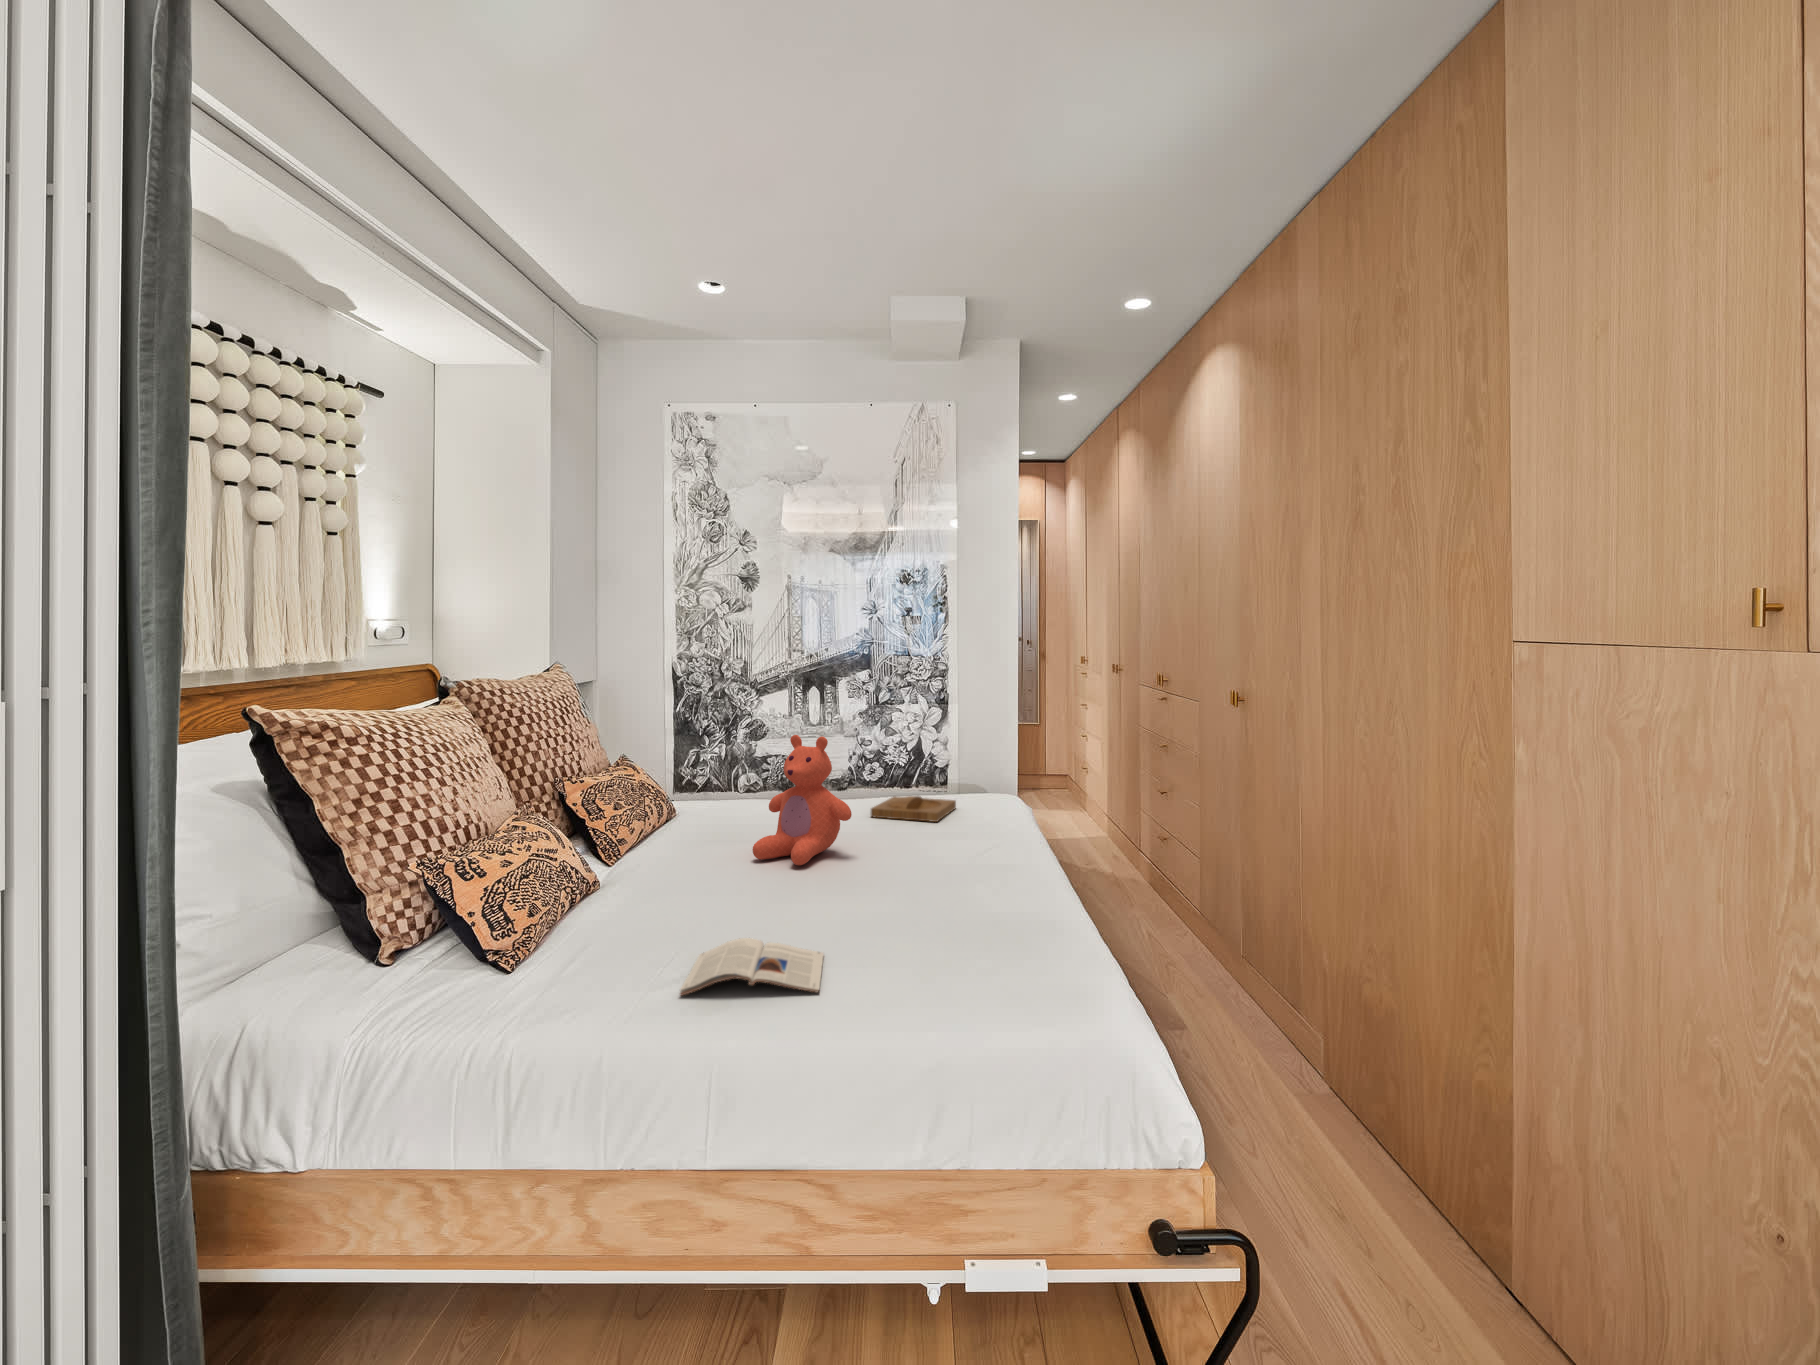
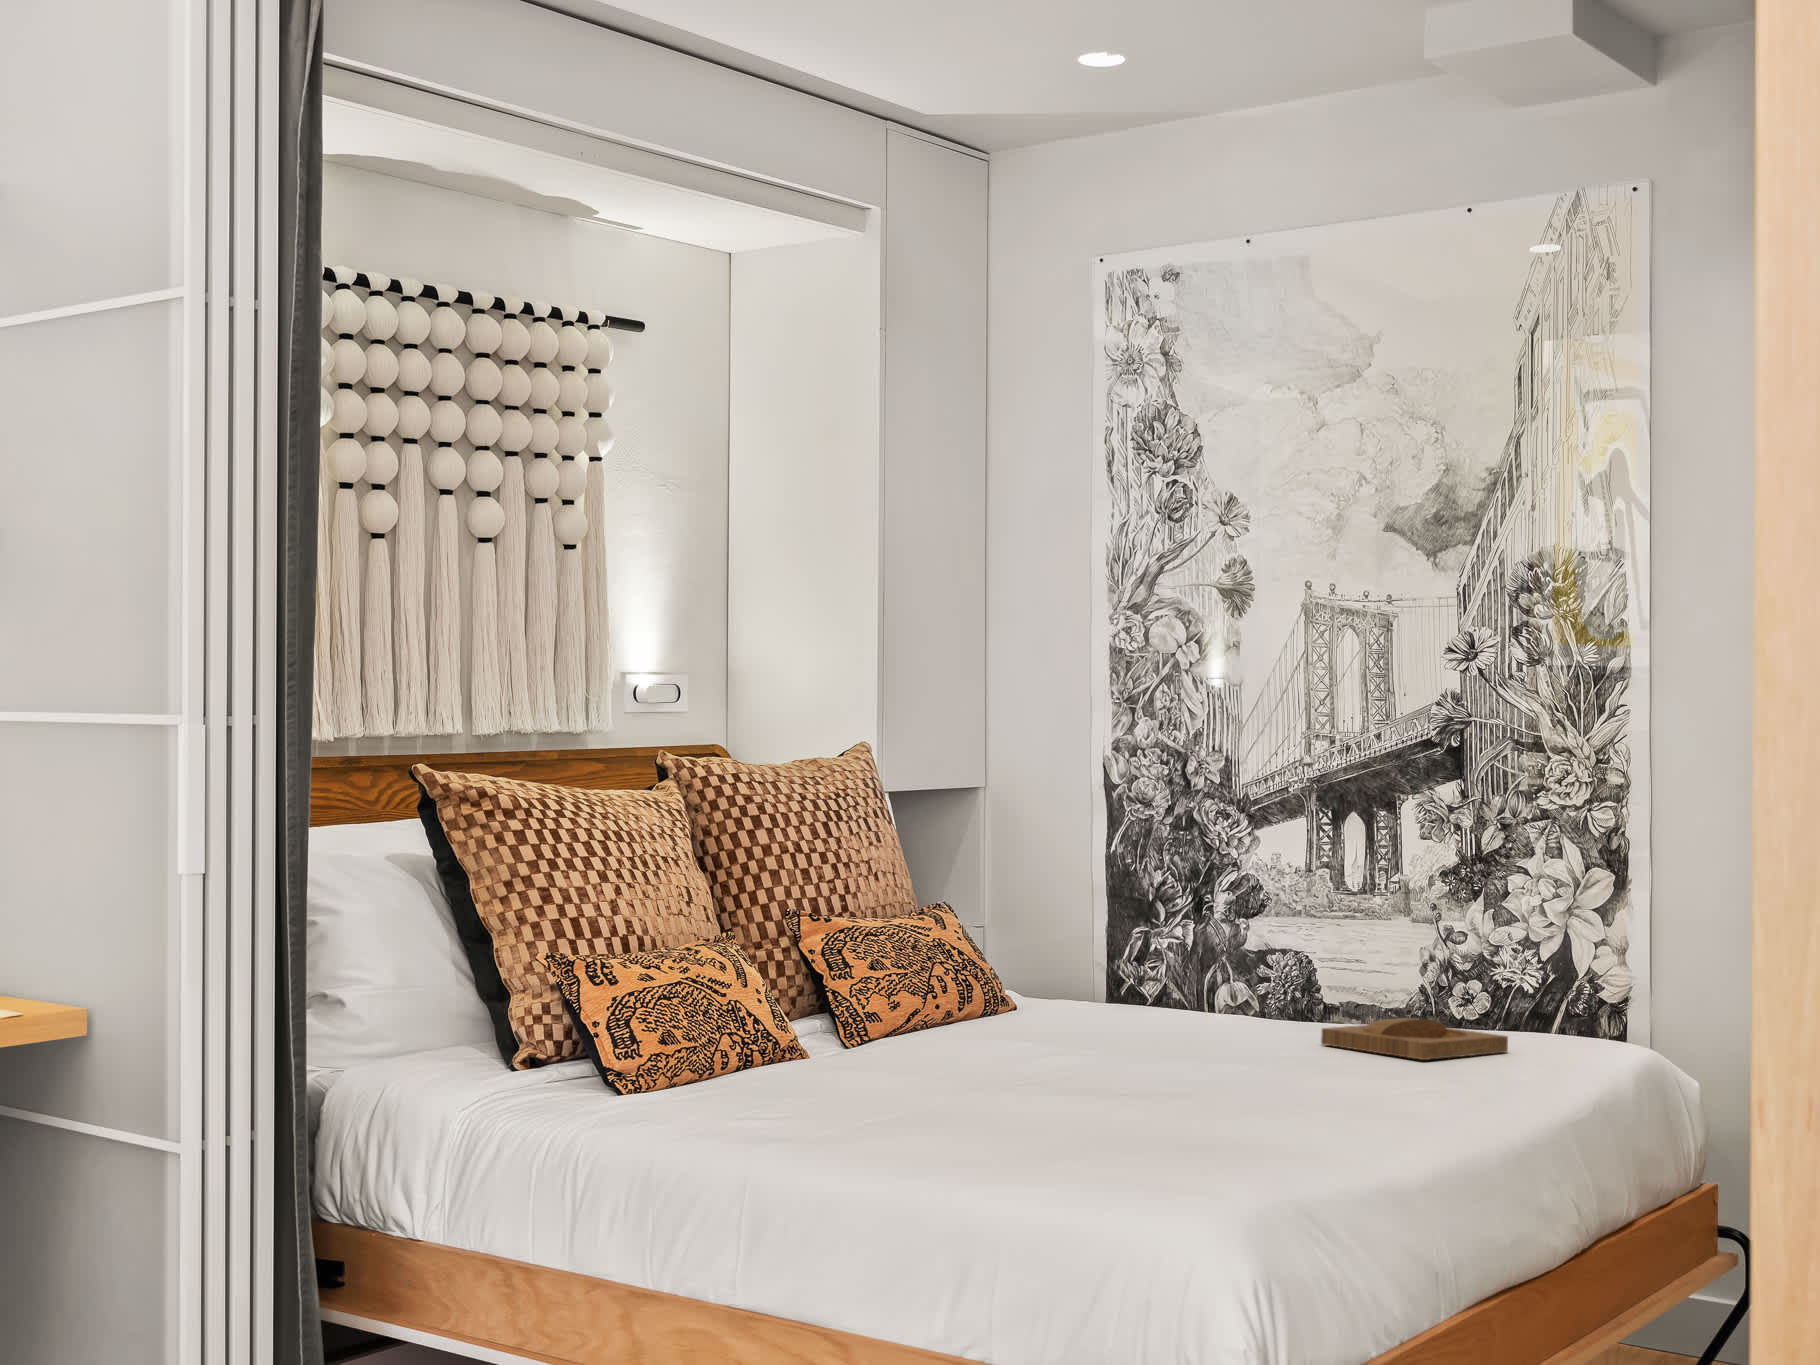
teddy bear: present [752,735,852,865] -> none [1034,866,1189,1069]
magazine: present [680,938,824,996] -> none [765,1092,971,1144]

